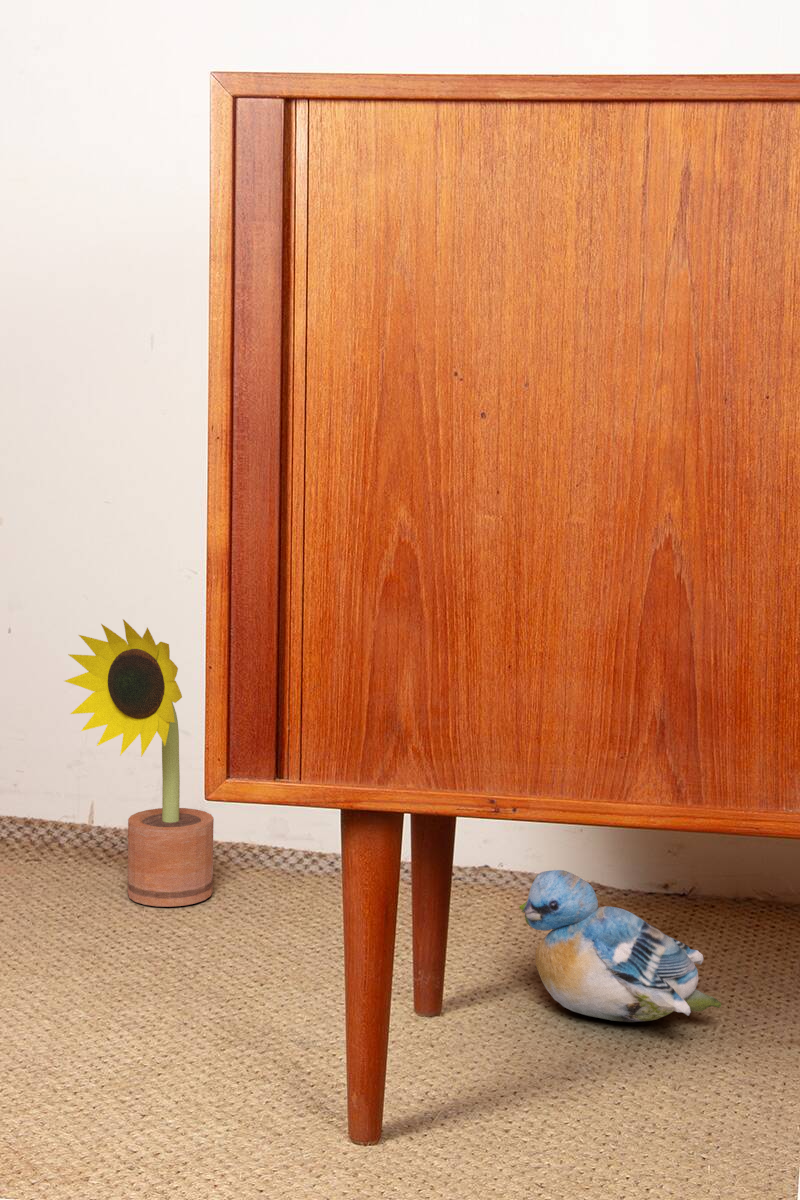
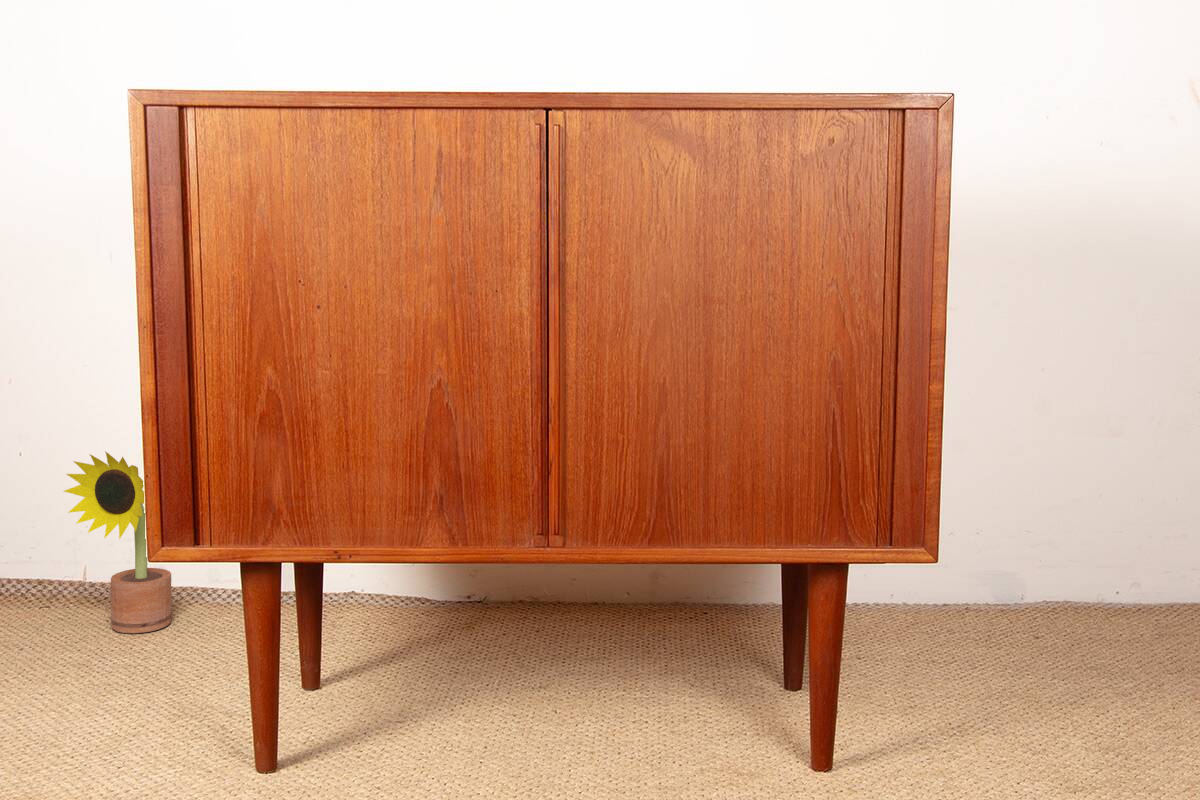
plush toy: present [519,870,721,1022] -> none [364,598,480,682]

